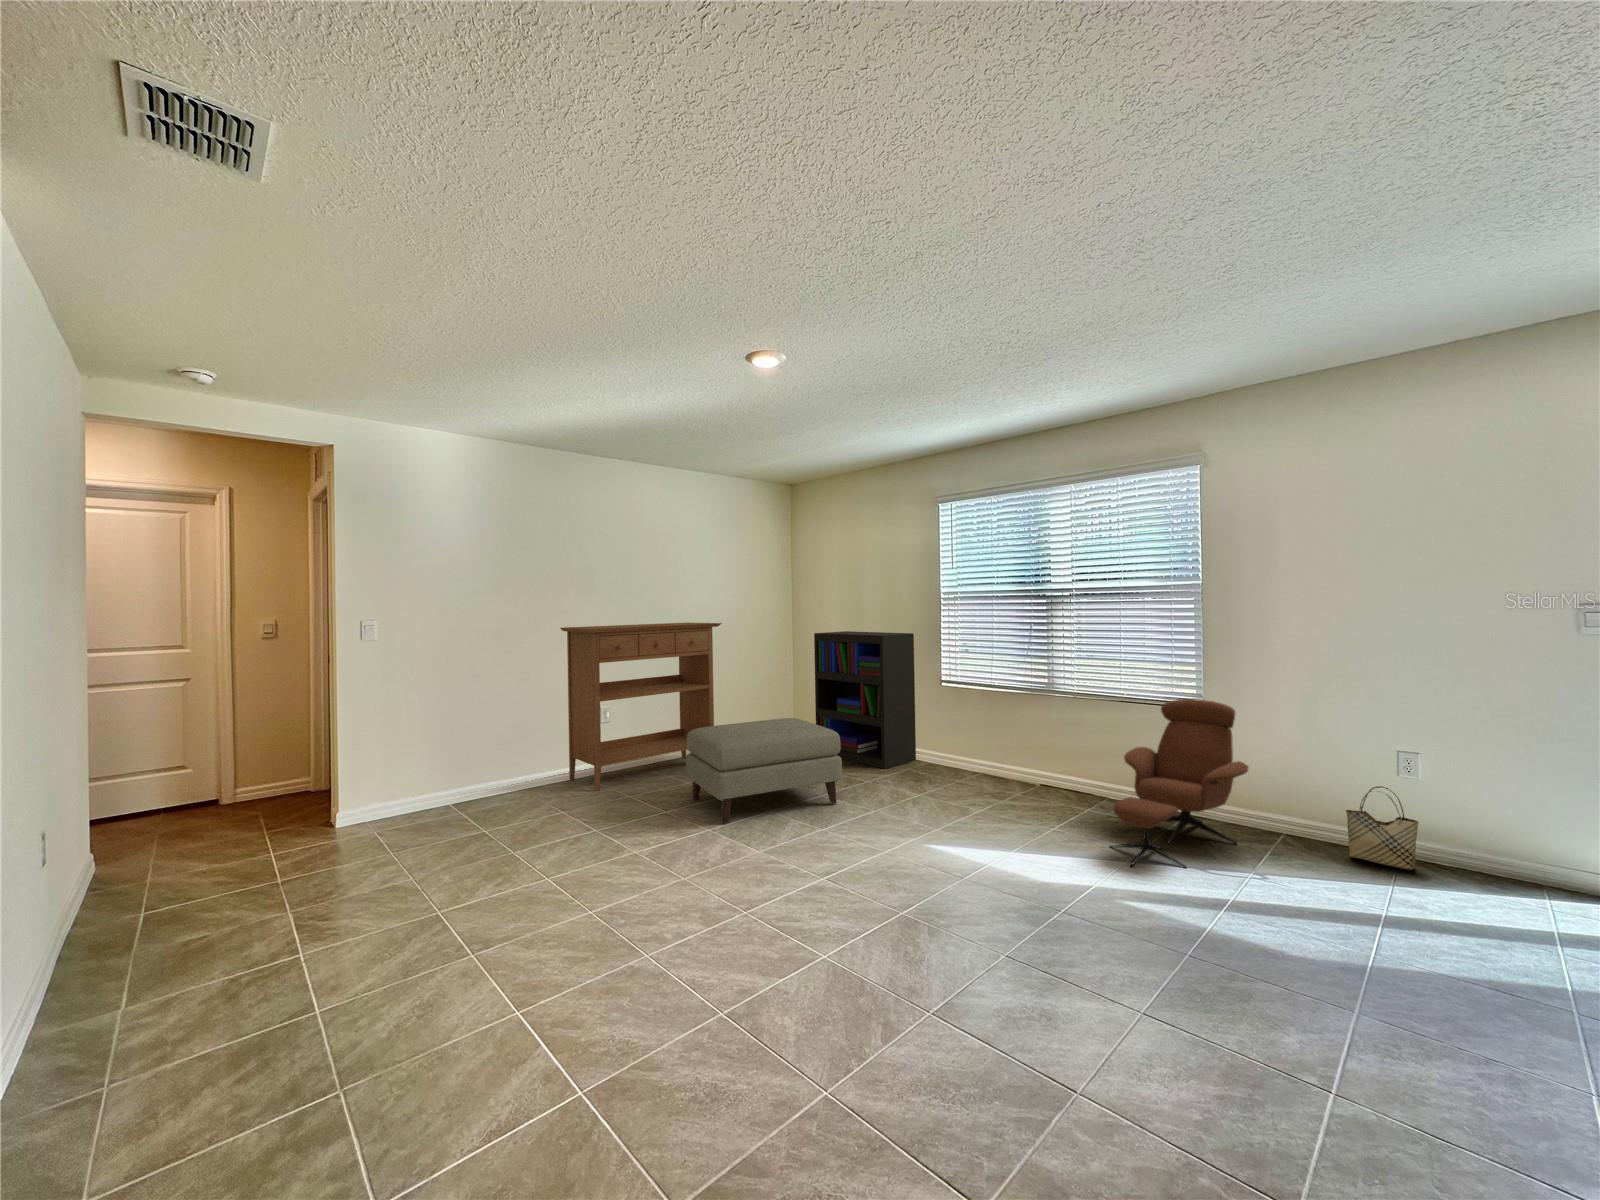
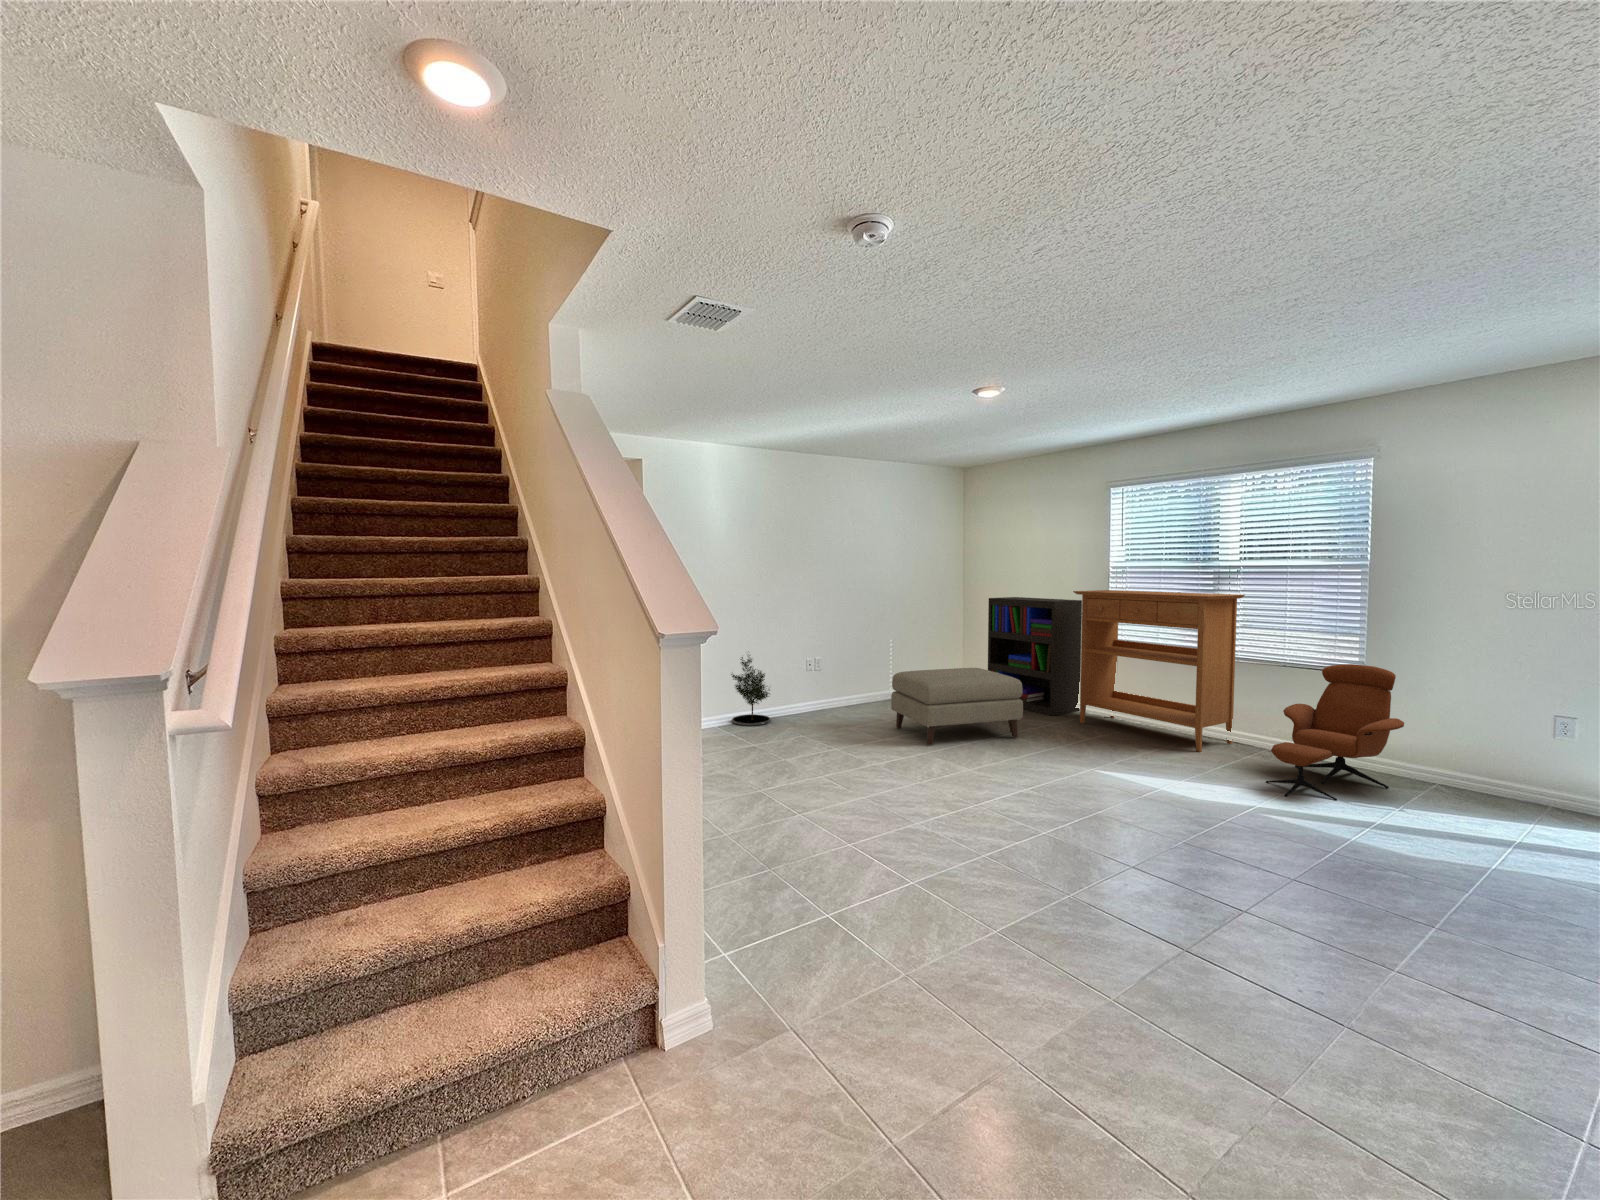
console table: present [560,622,722,791] -> present [1073,590,1245,752]
potted tree: none [474,710,533,810] -> present [731,655,771,726]
woven basket: present [1346,786,1419,870] -> none [1498,745,1571,816]

